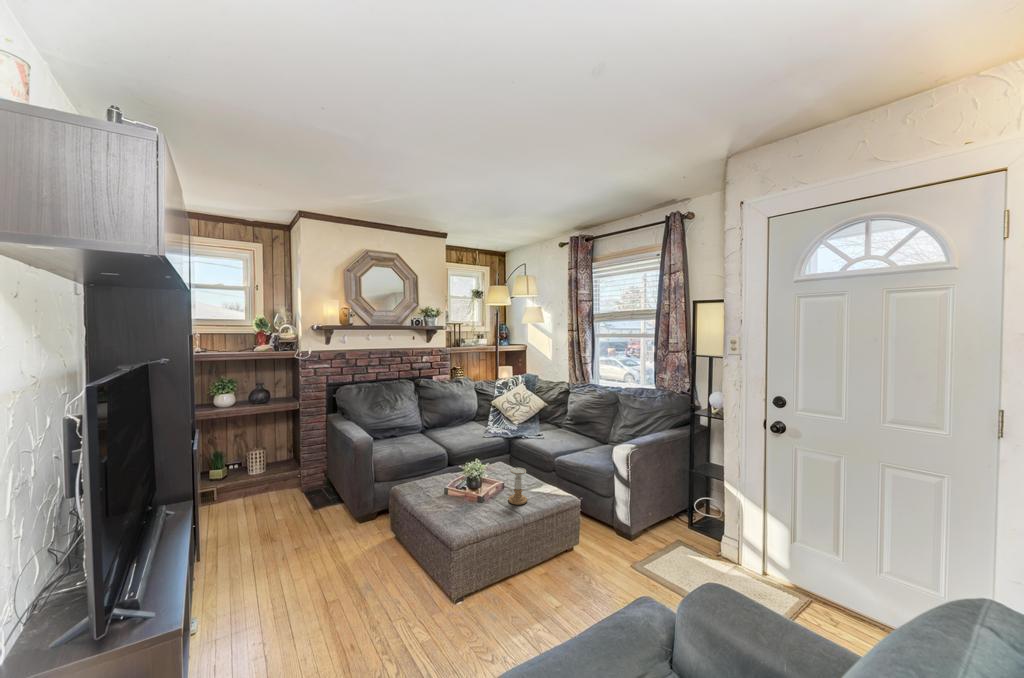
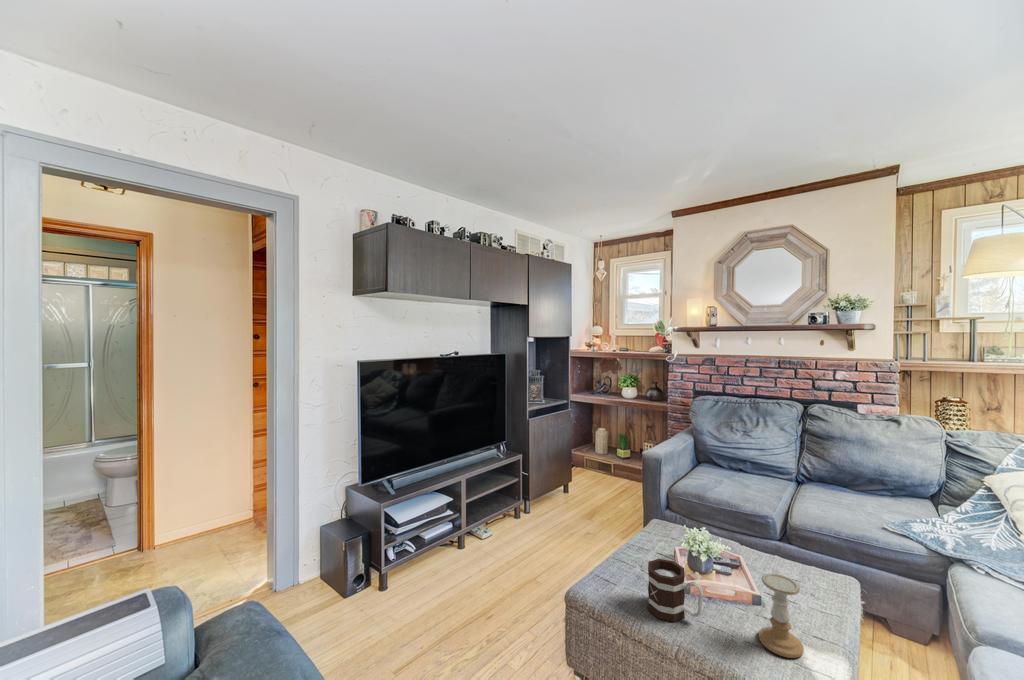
mug: none [464,488,494,523] -> present [648,559,703,622]

